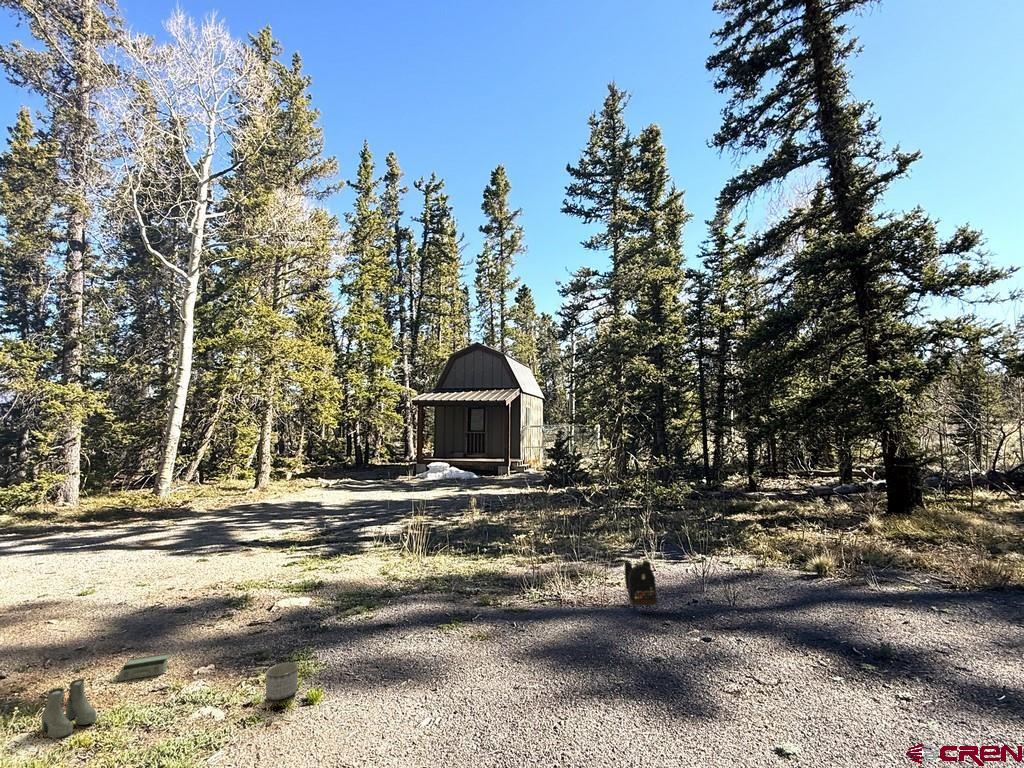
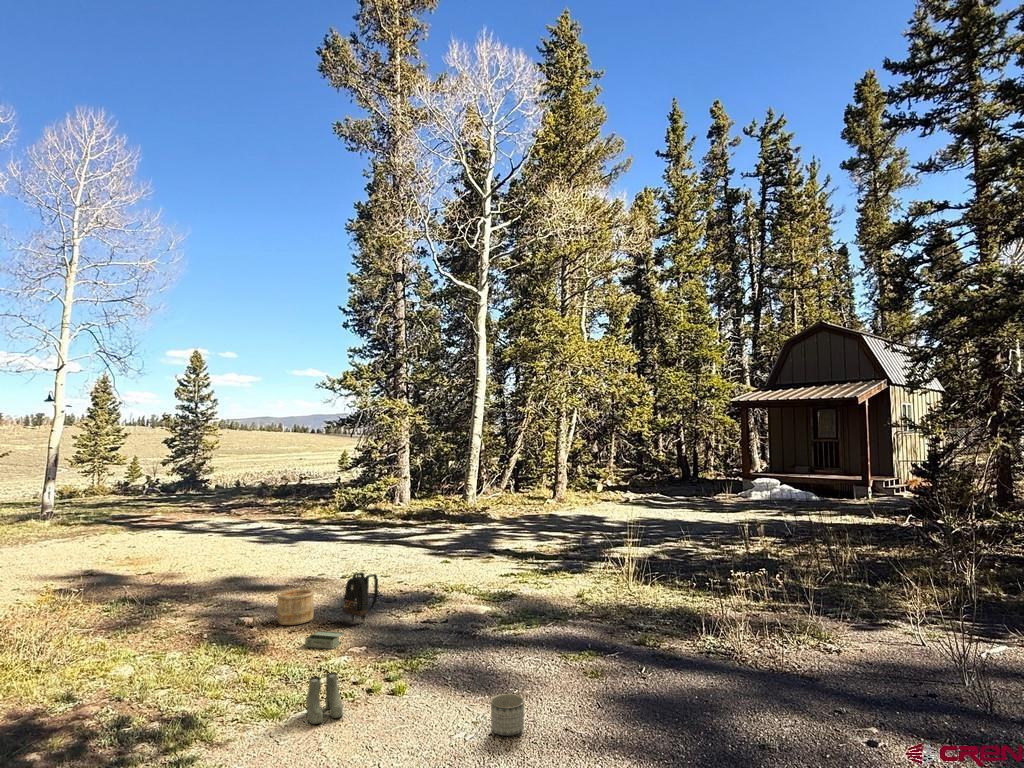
backpack: present [625,560,657,612] -> present [343,572,378,621]
wooden bucket: none [34,616,93,667] -> present [277,589,314,625]
planter: present [266,663,298,700] -> present [491,694,524,736]
boots: present [41,679,96,738] -> present [306,672,343,724]

